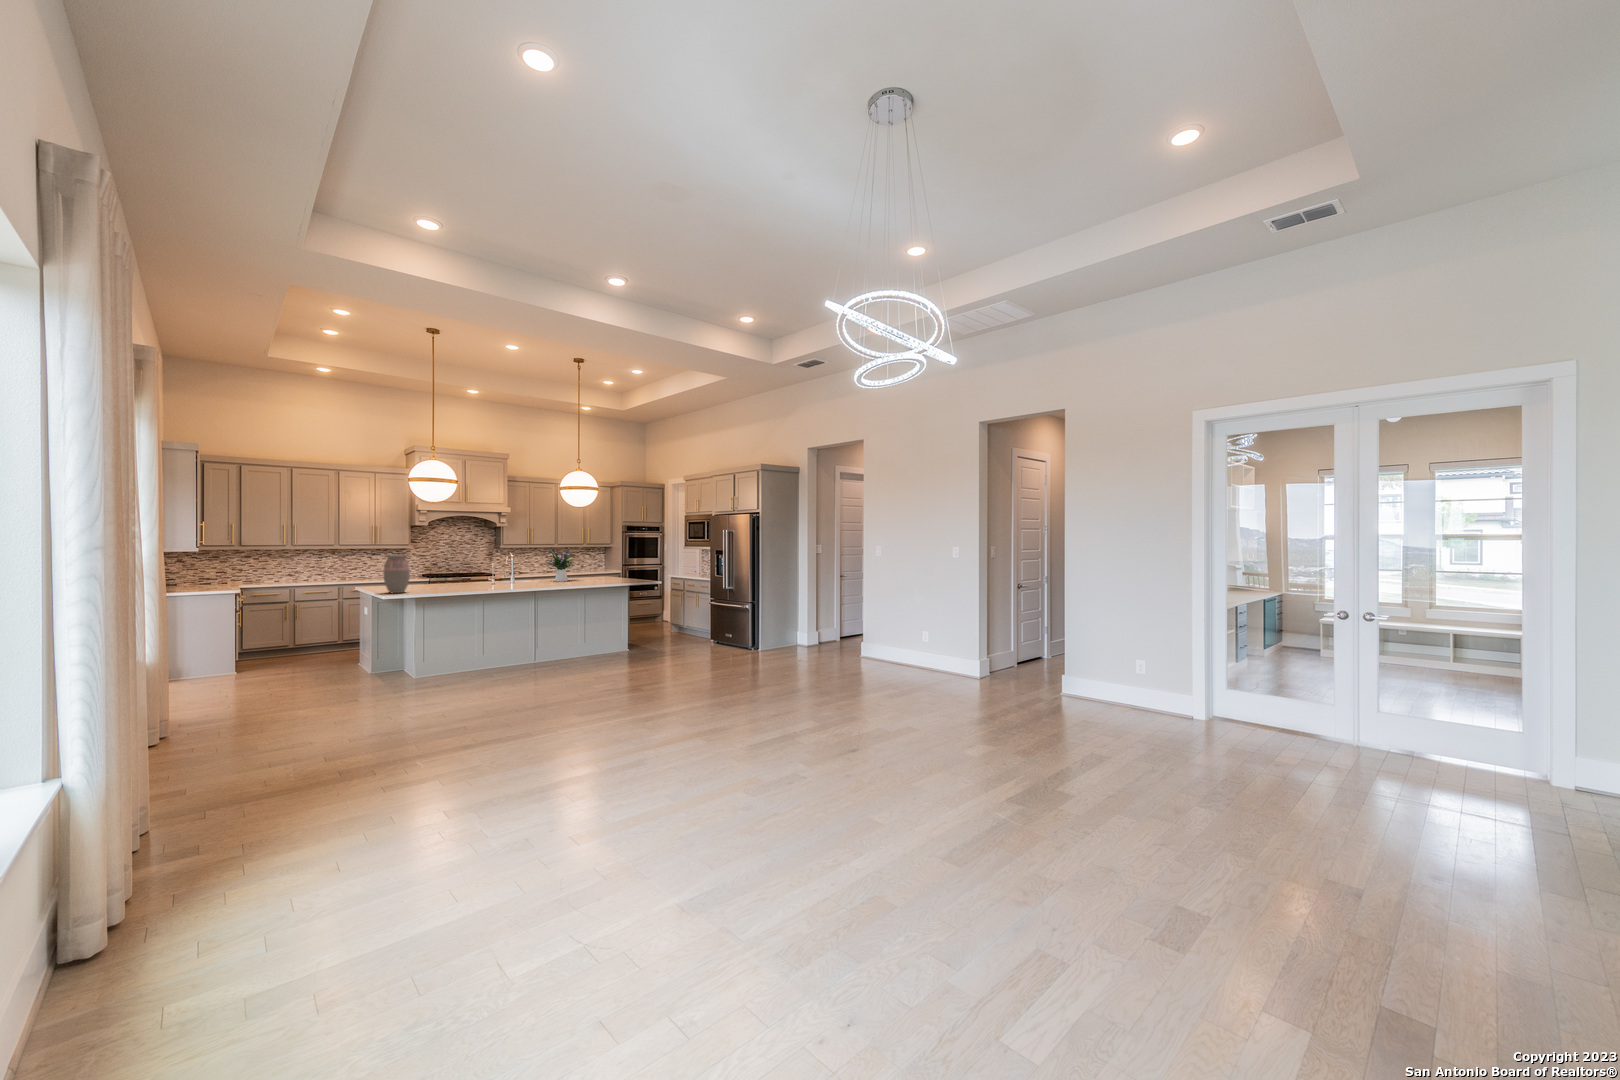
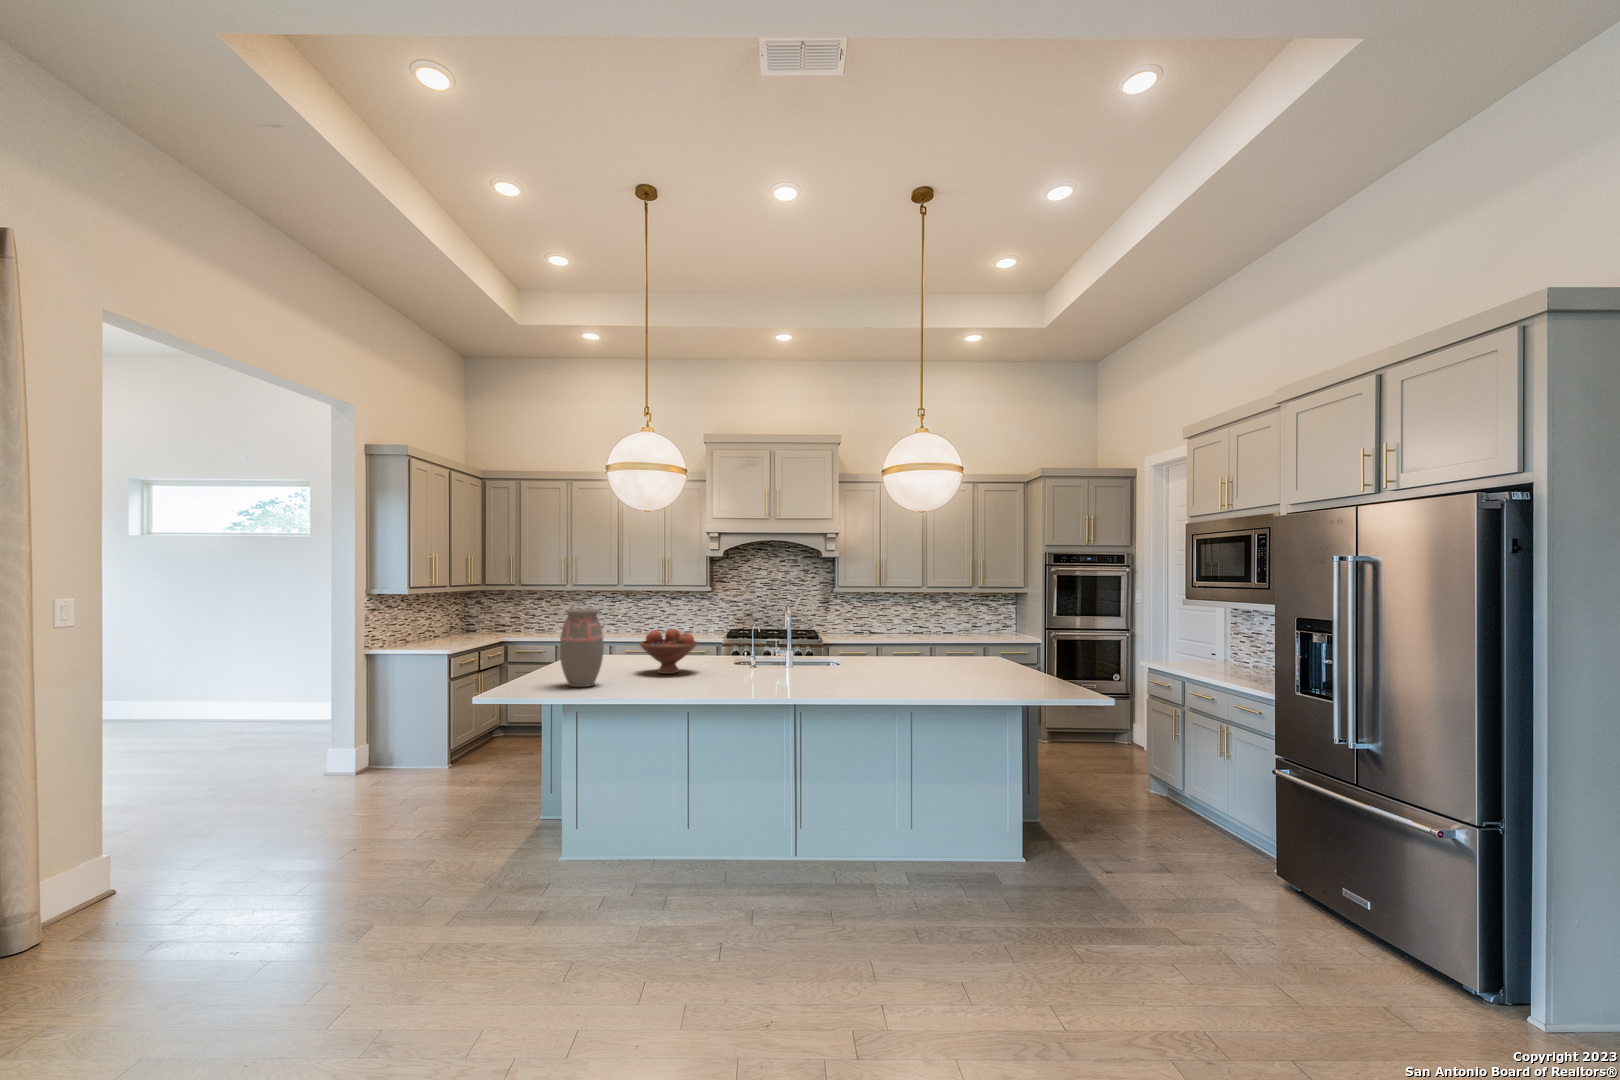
flower arrangement: present [547,548,576,581] -> none [867,598,936,672]
fruit bowl: none [417,565,453,588] -> present [640,629,697,674]

